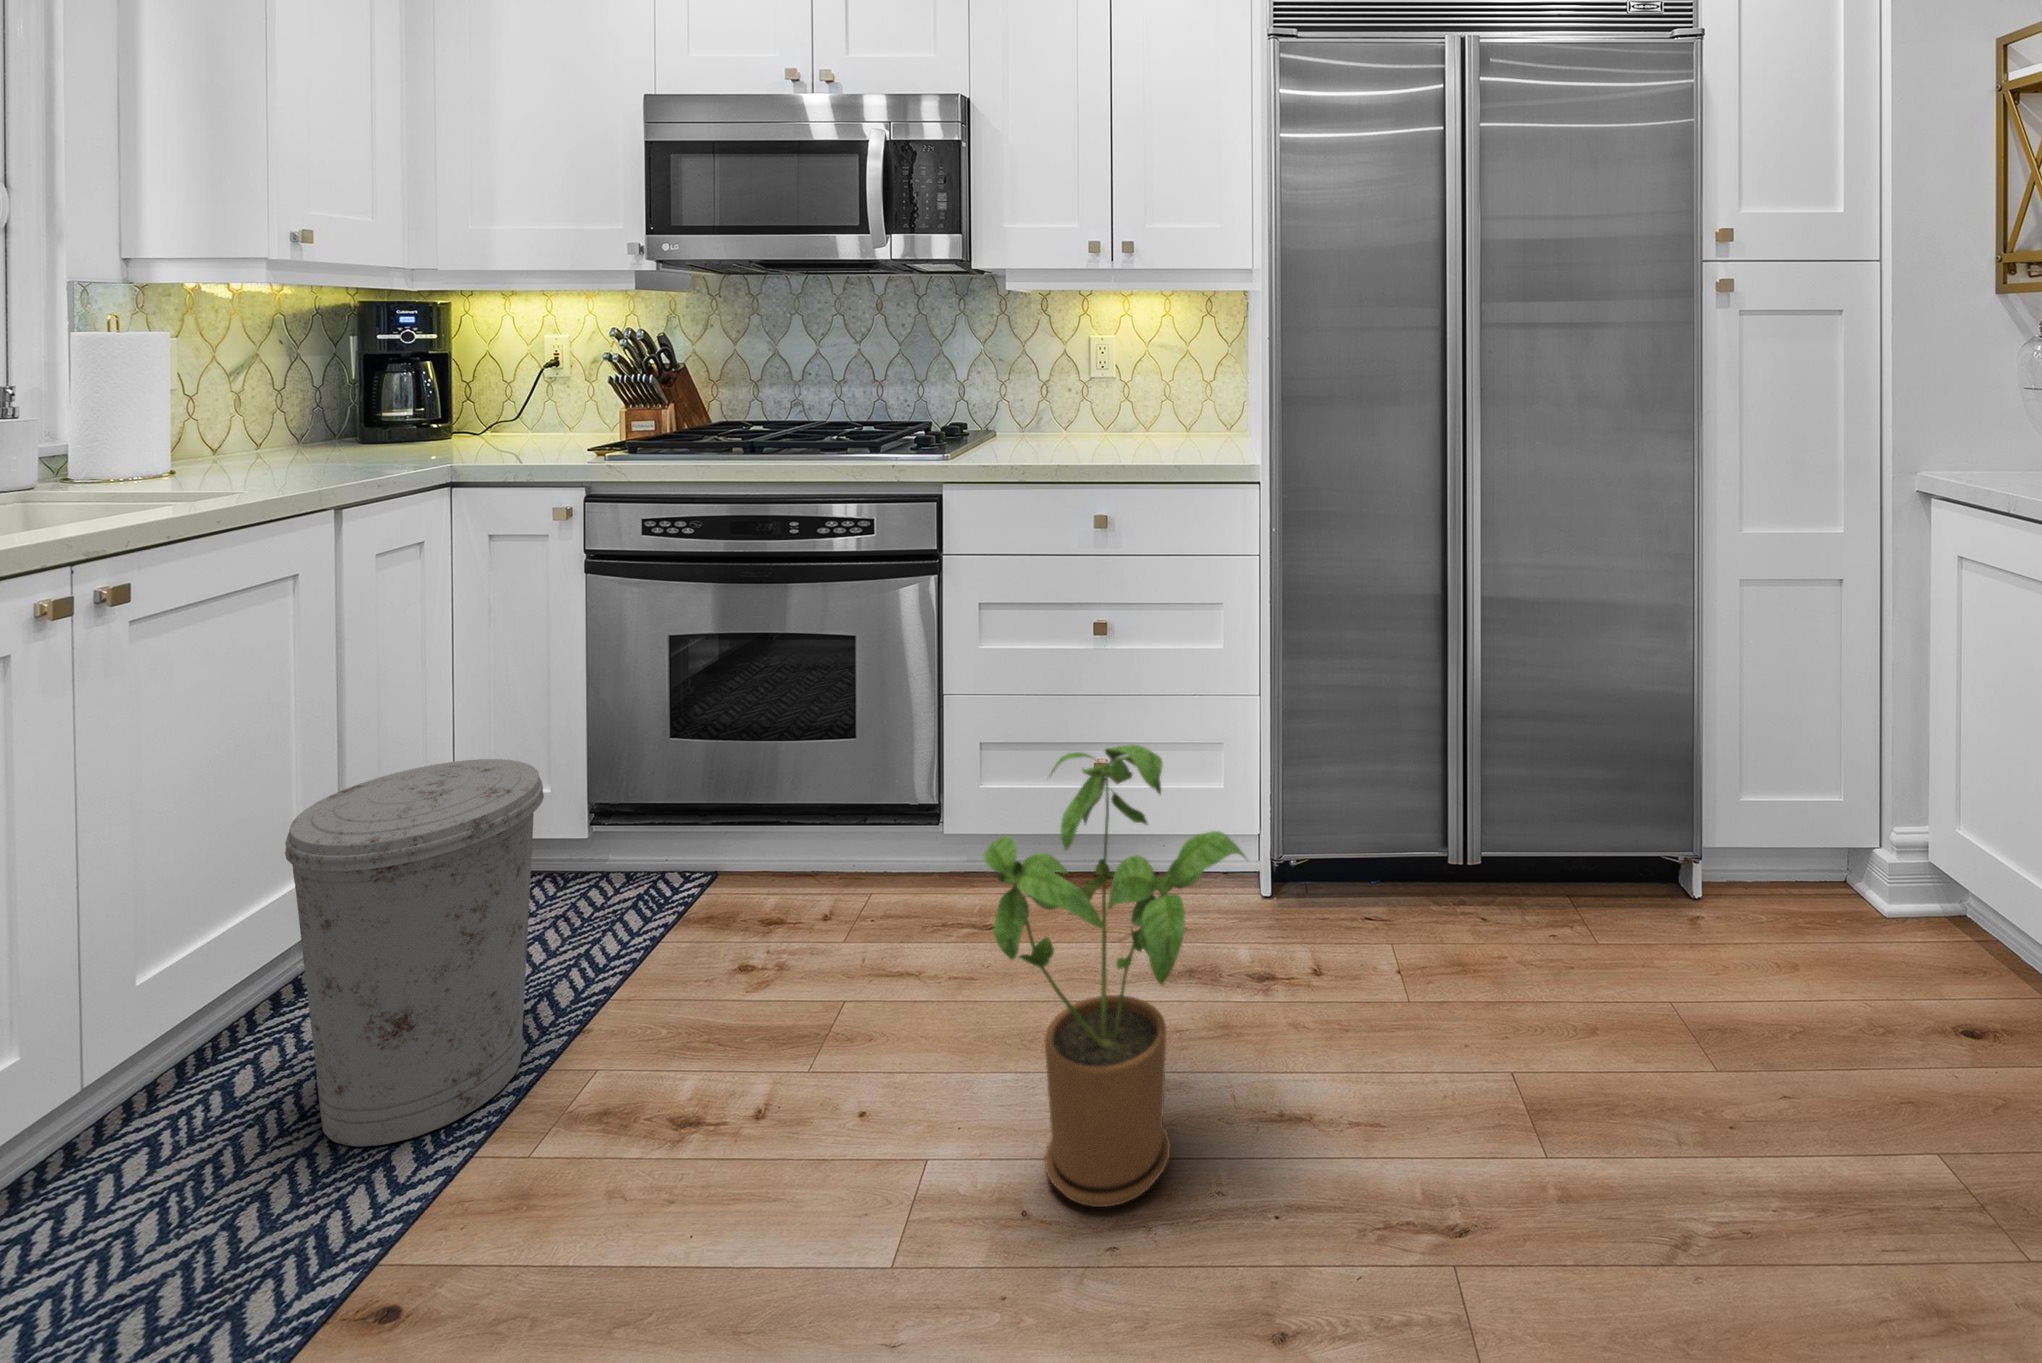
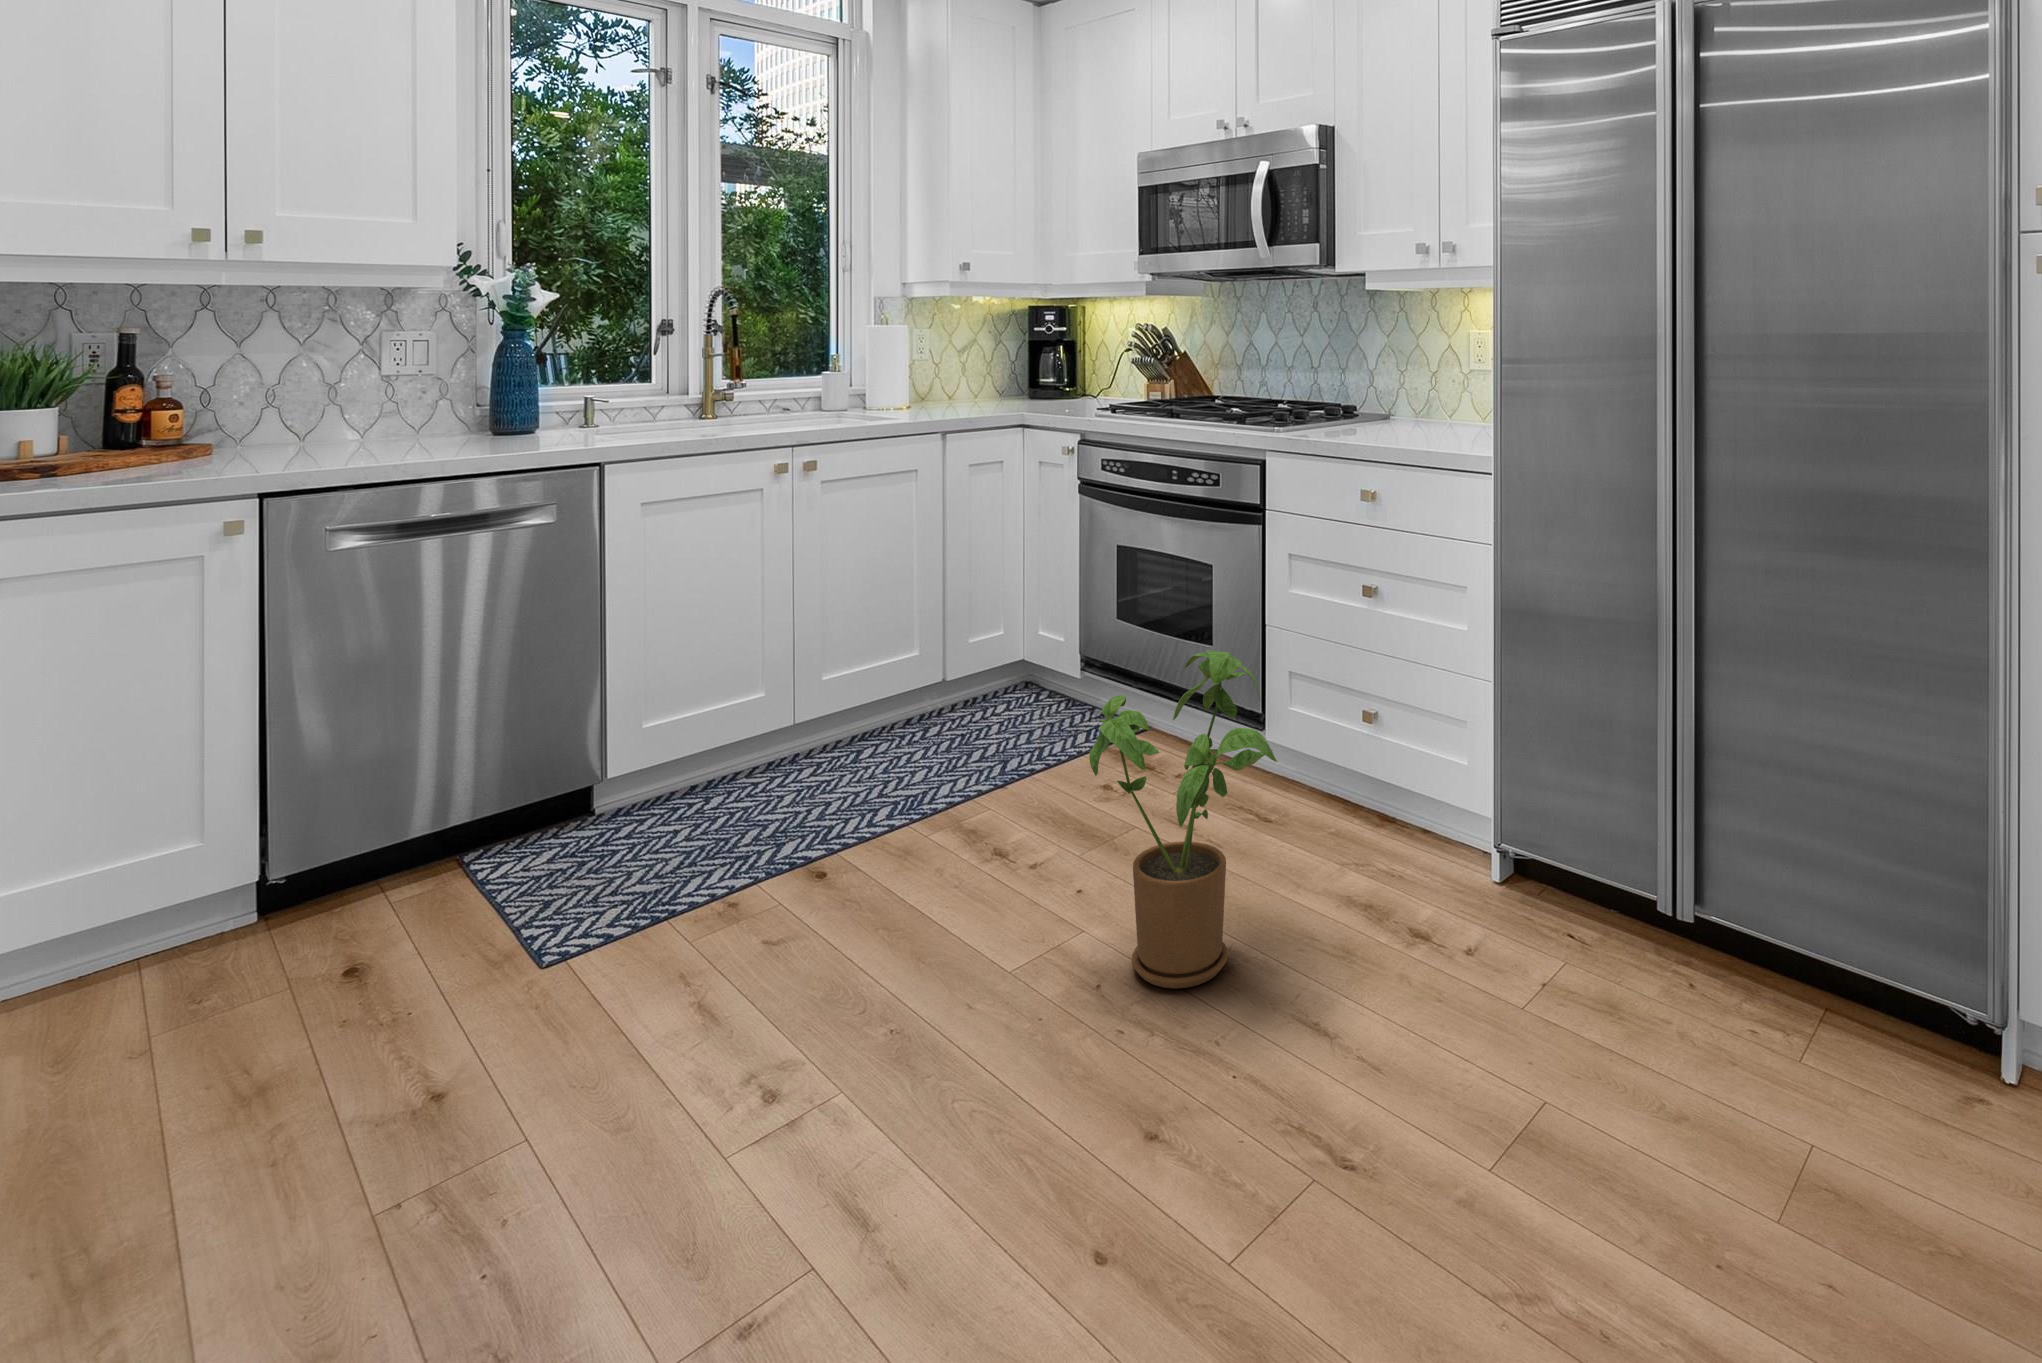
trash can: present [285,759,544,1146] -> none [852,595,985,807]

